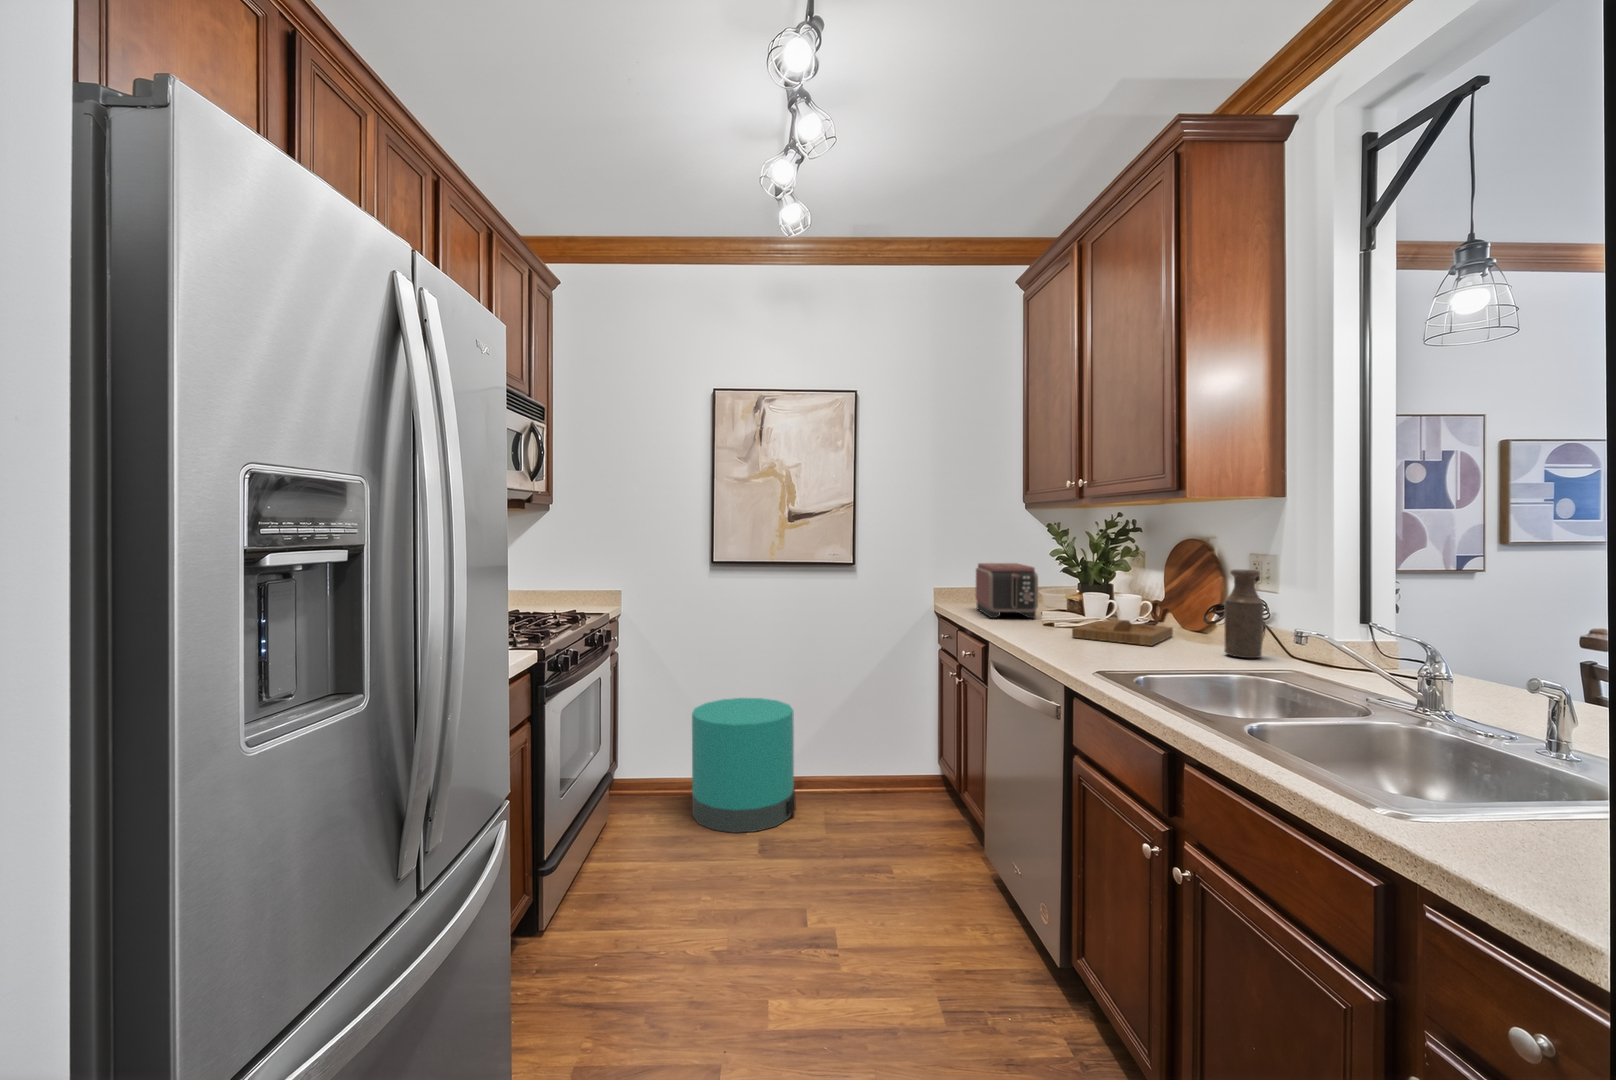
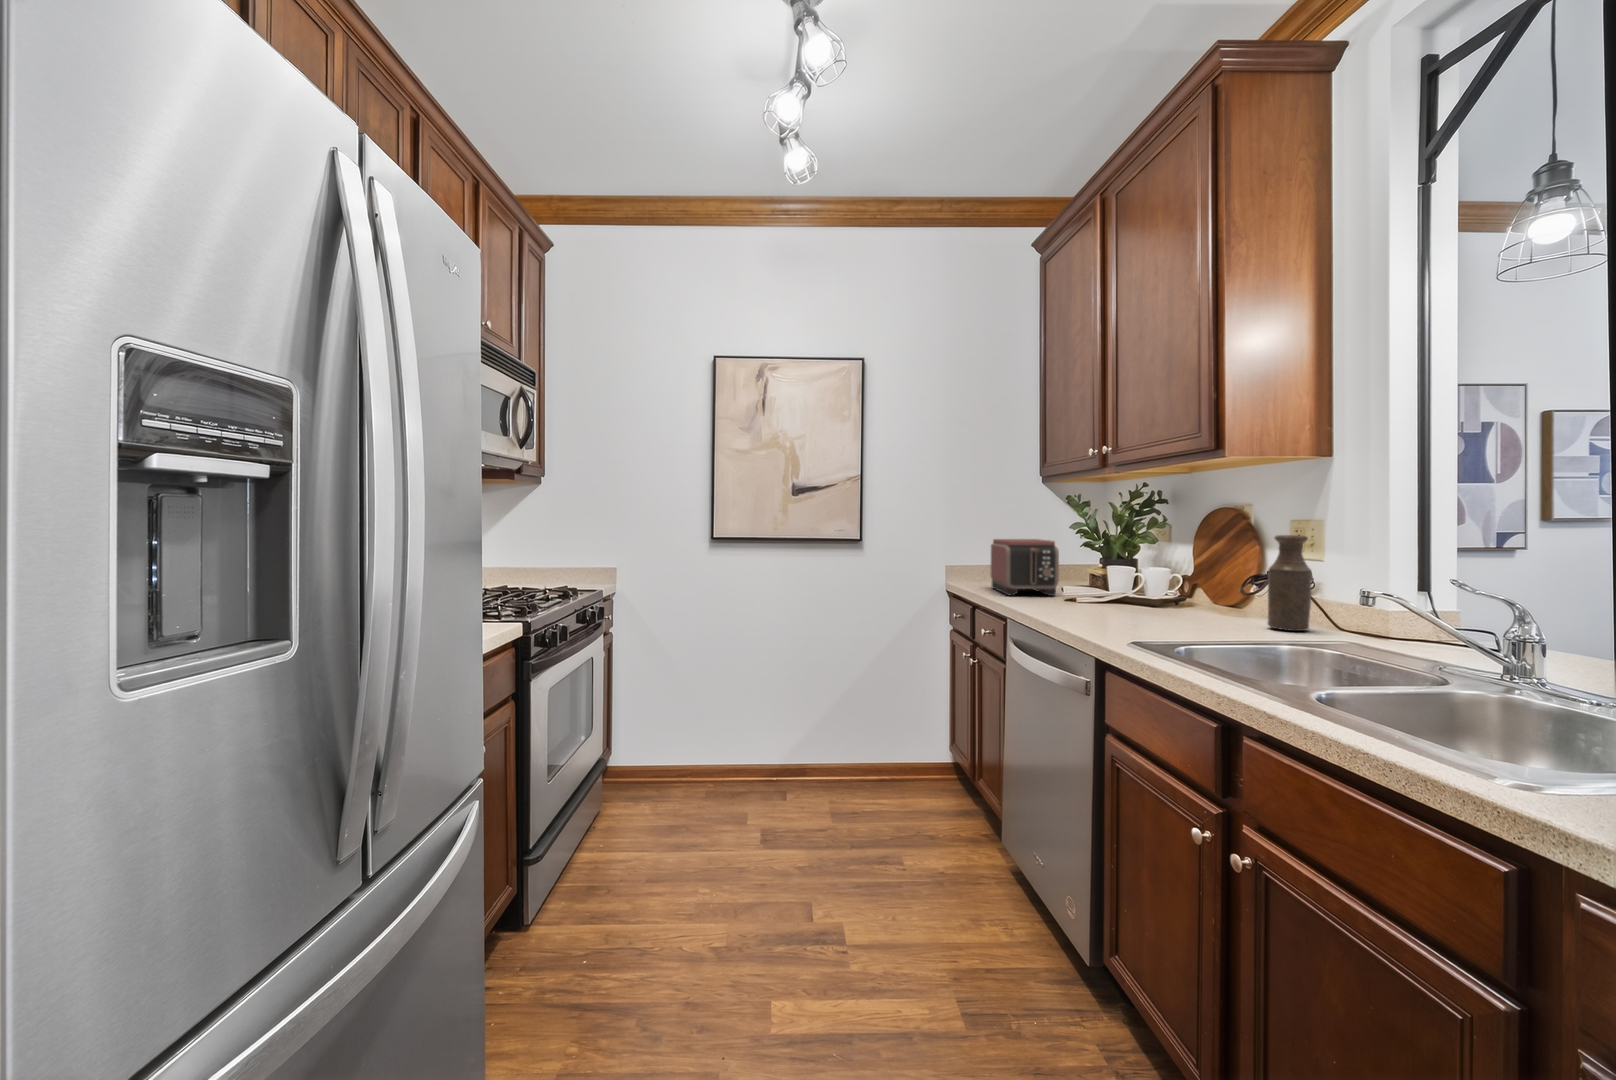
tray: present [1072,620,1173,646] -> none [1099,594,1207,620]
trash can: present [692,698,796,833] -> none [689,683,799,824]

